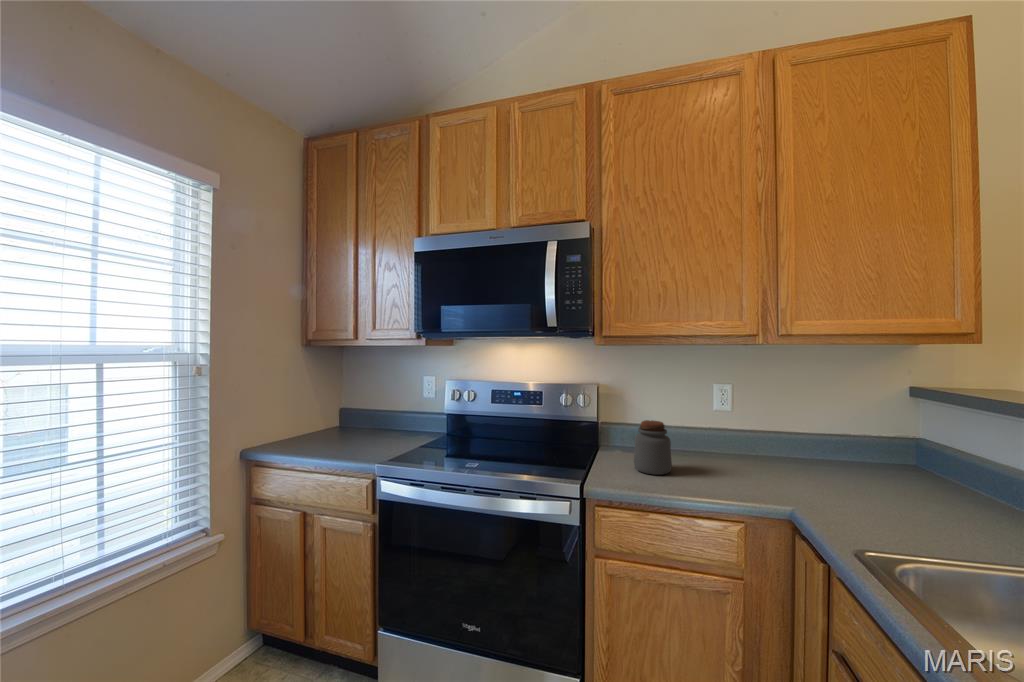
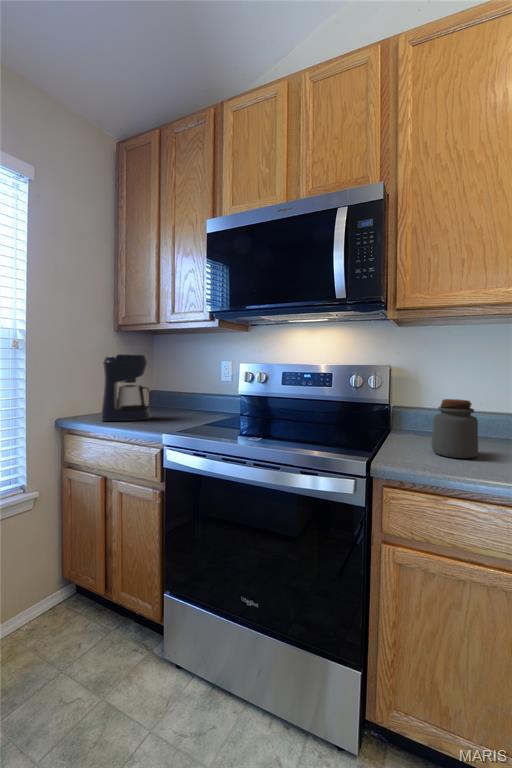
coffee maker: none [293,371,350,448] -> present [101,354,151,421]

